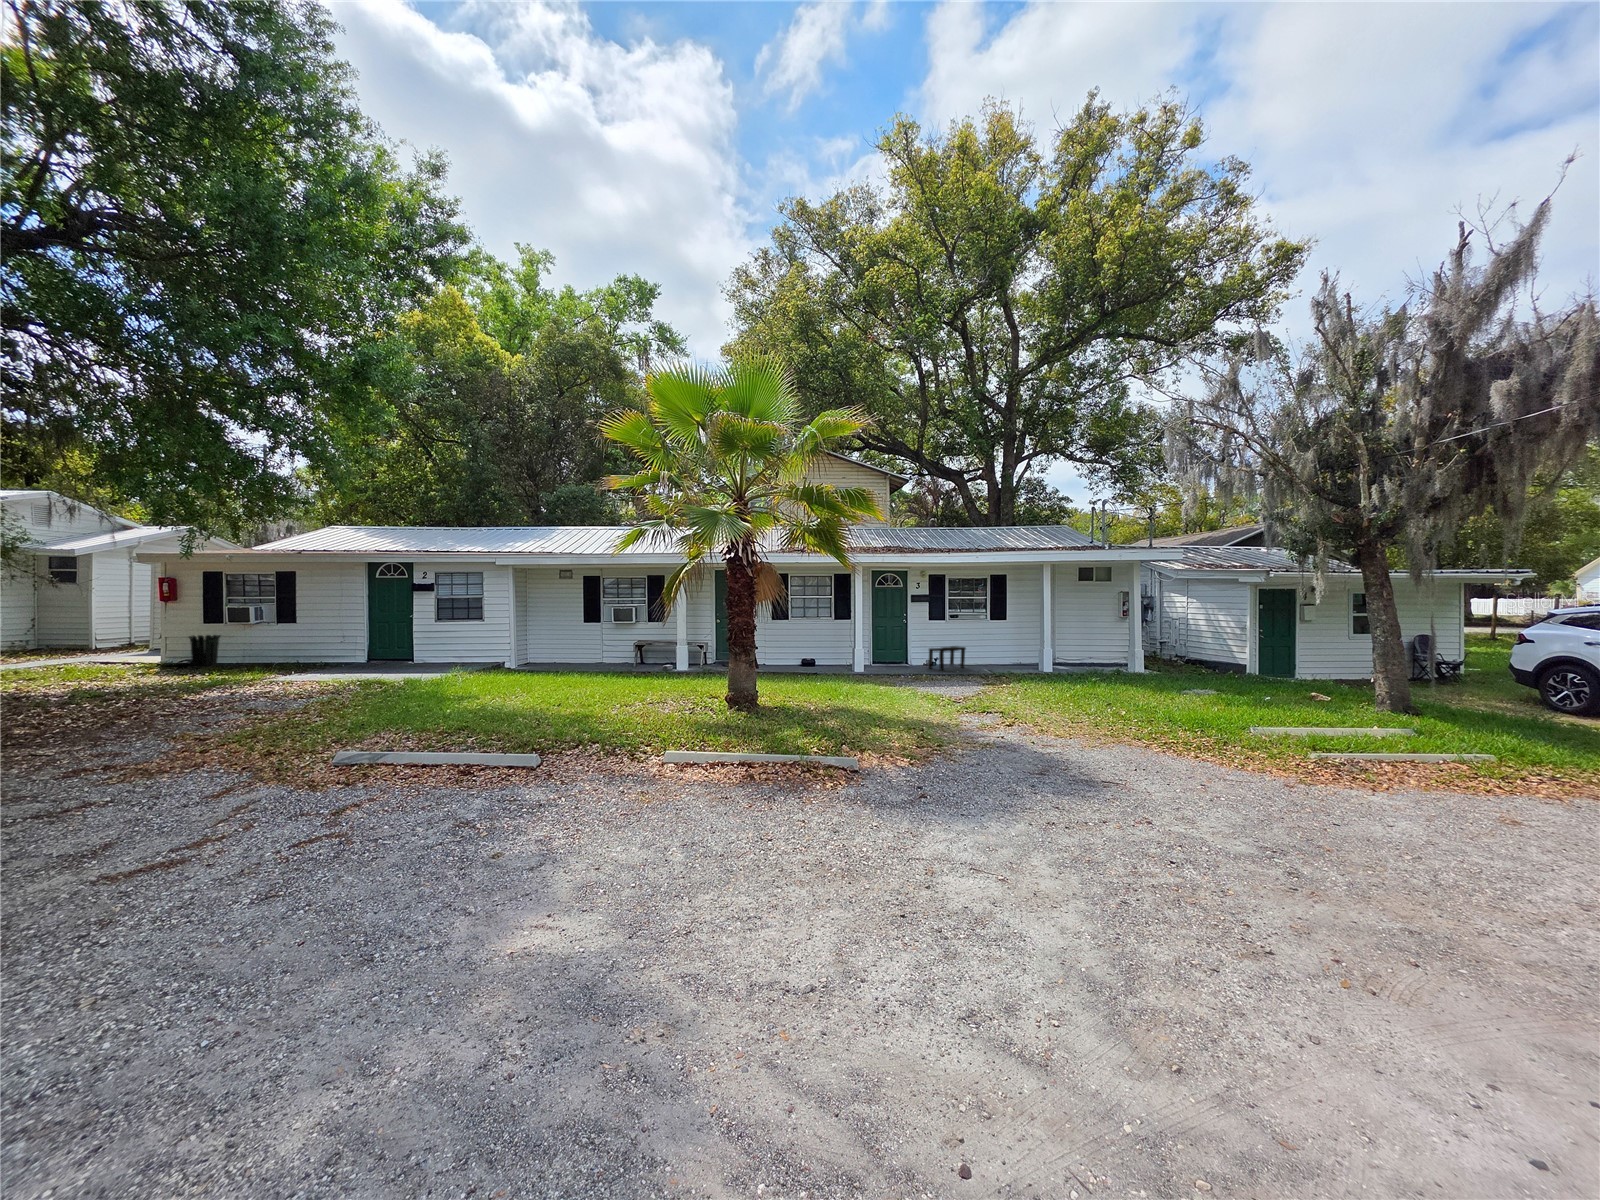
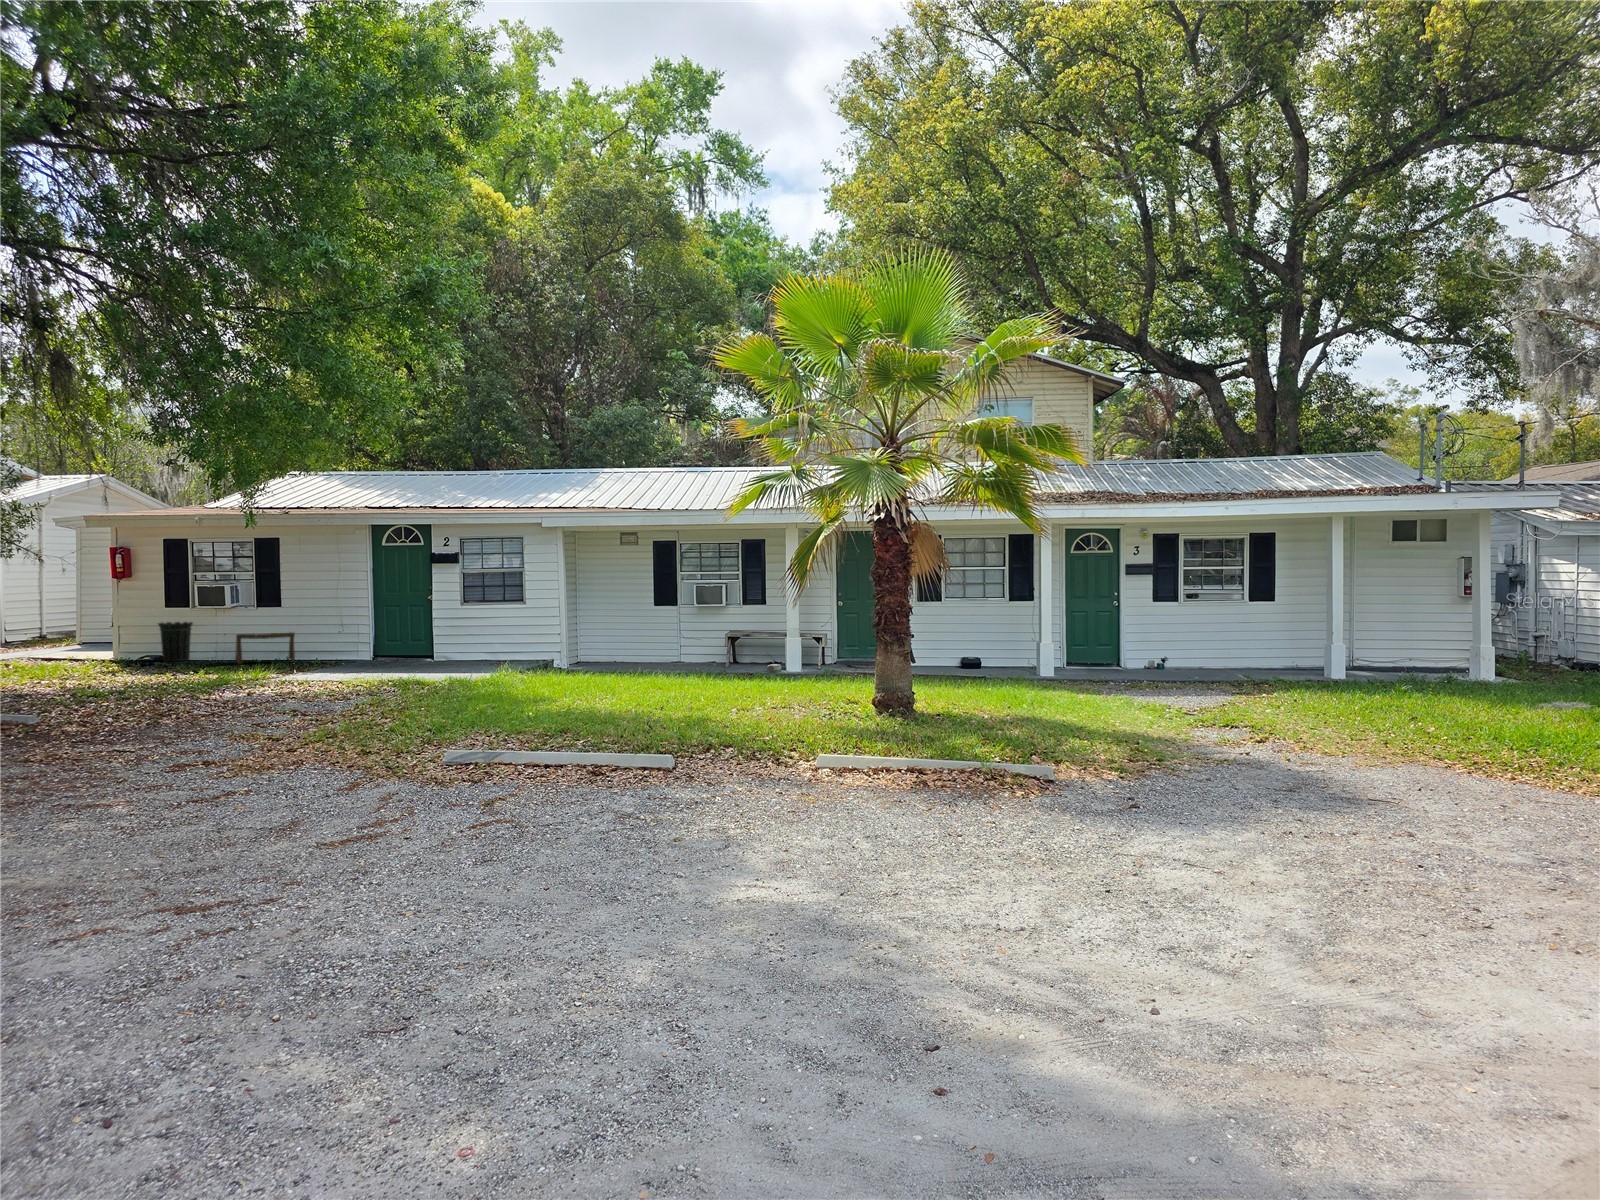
bench: present [929,646,966,670] -> present [235,632,295,664]

